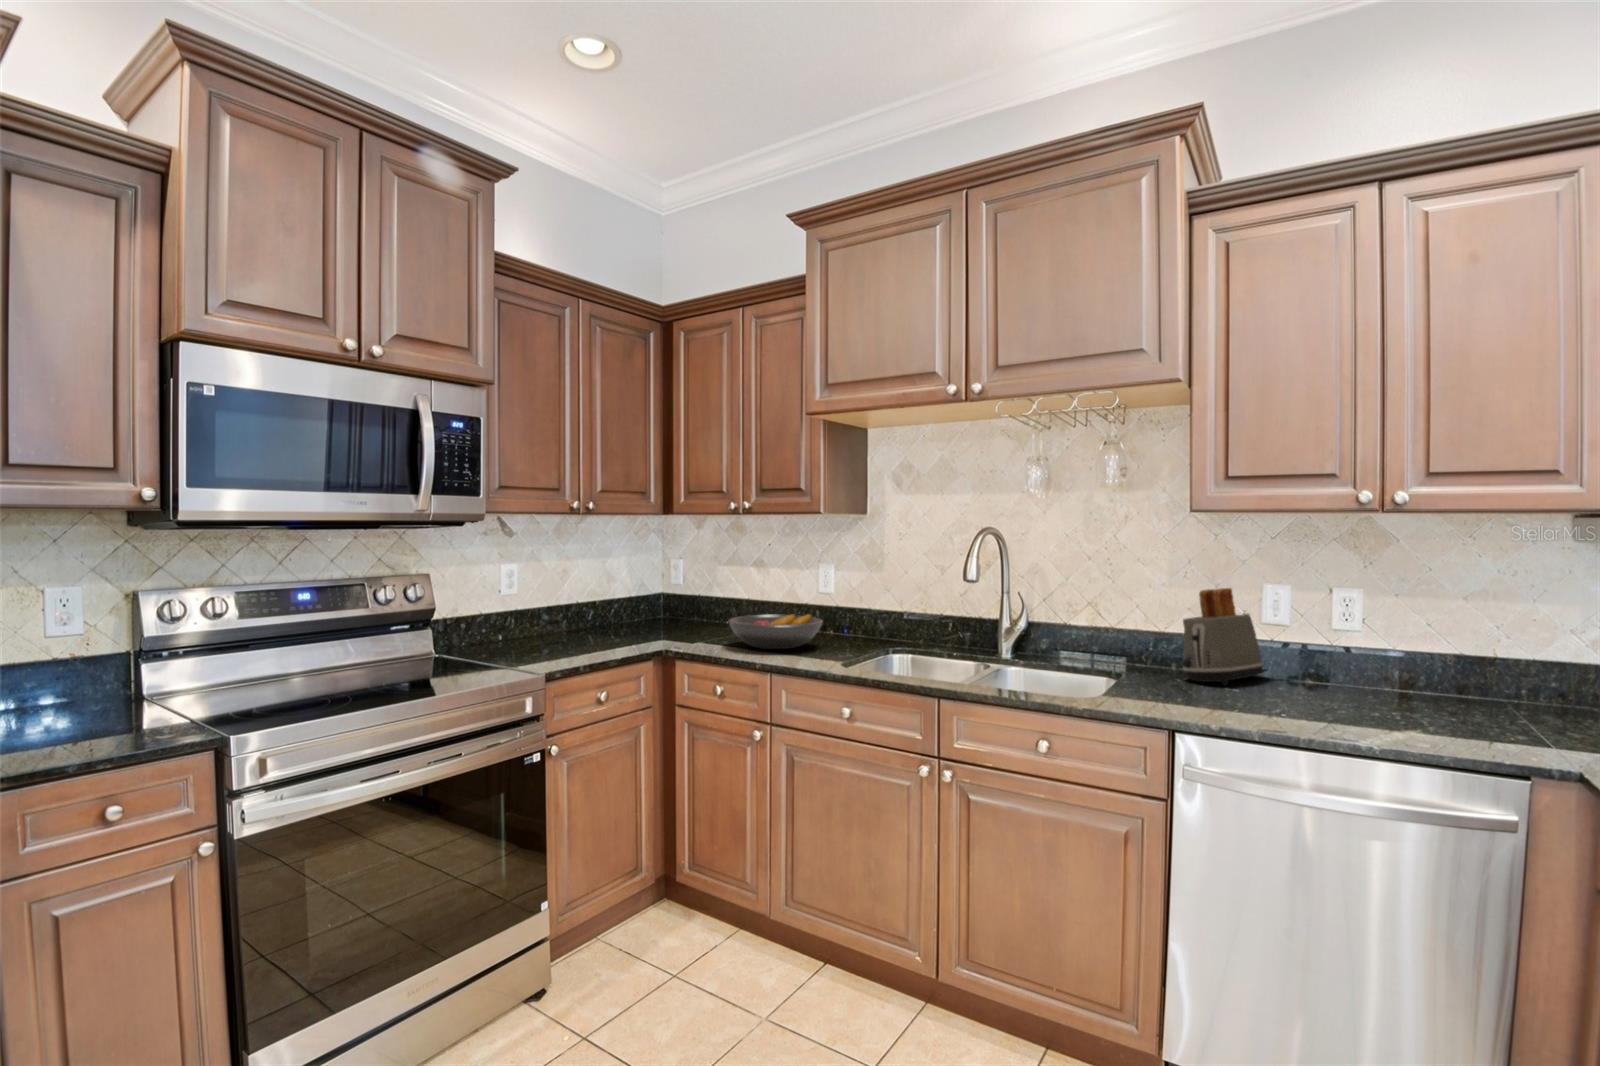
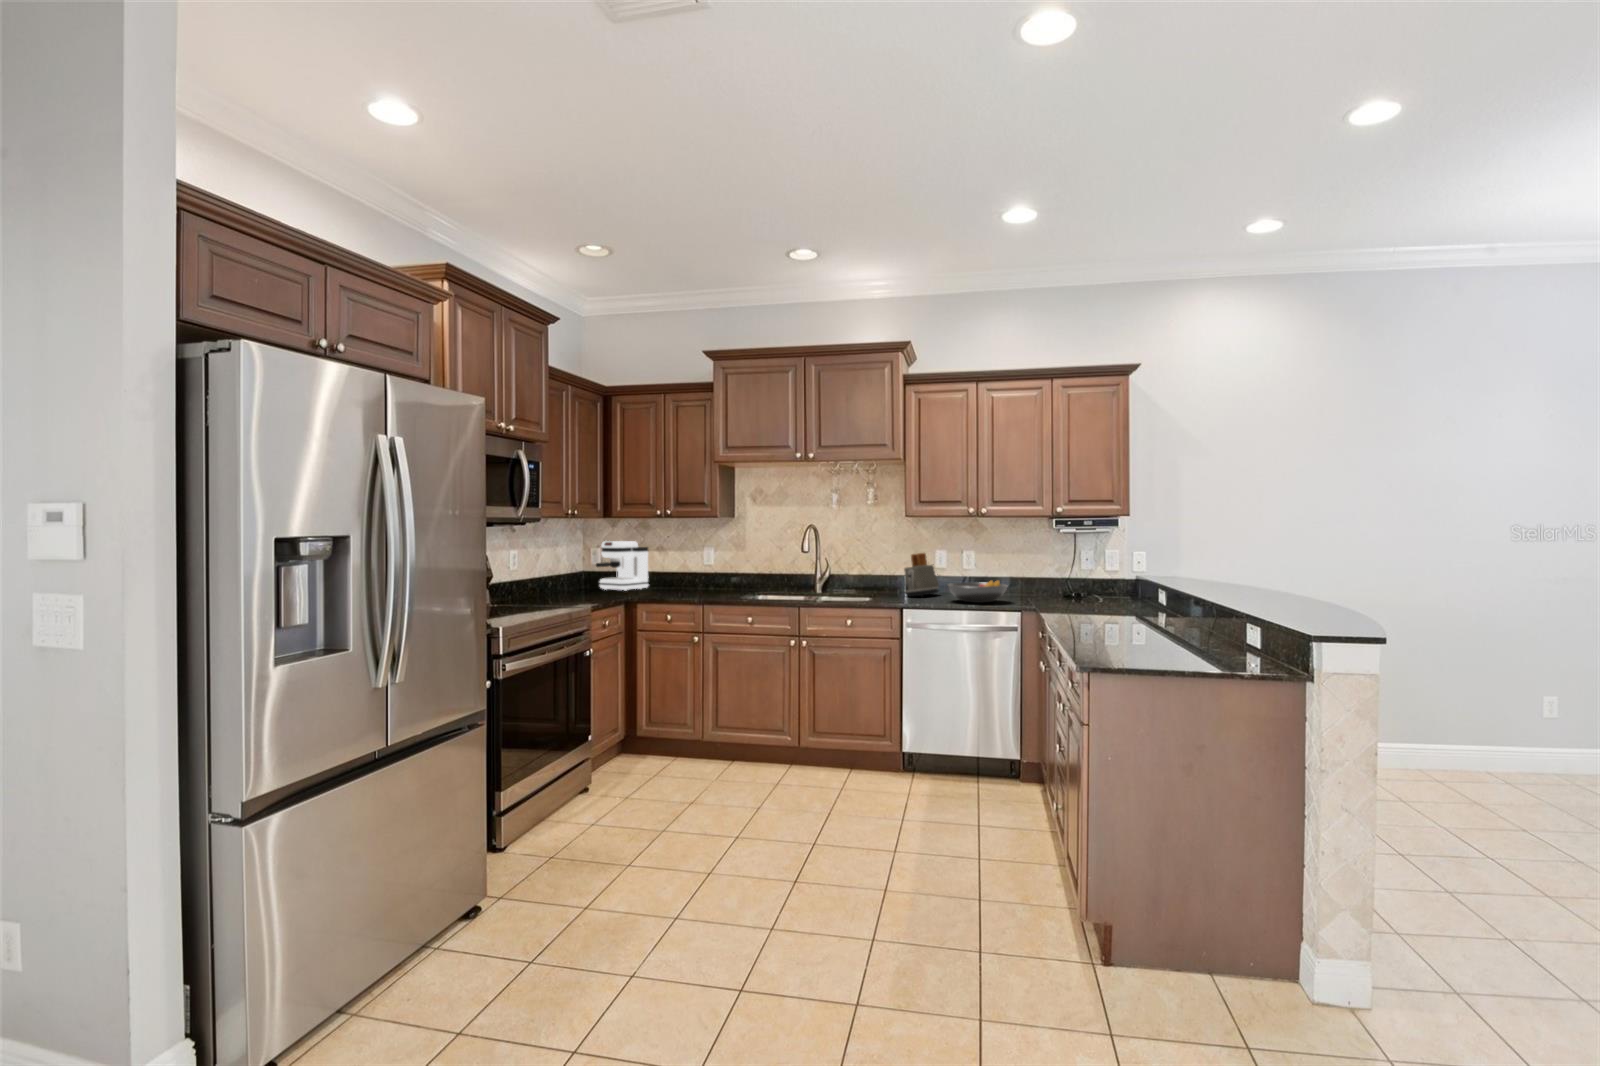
coffee maker: none [654,551,739,630] -> present [596,541,649,591]
fruit bowl: present [728,614,823,649] -> present [948,580,1008,603]

